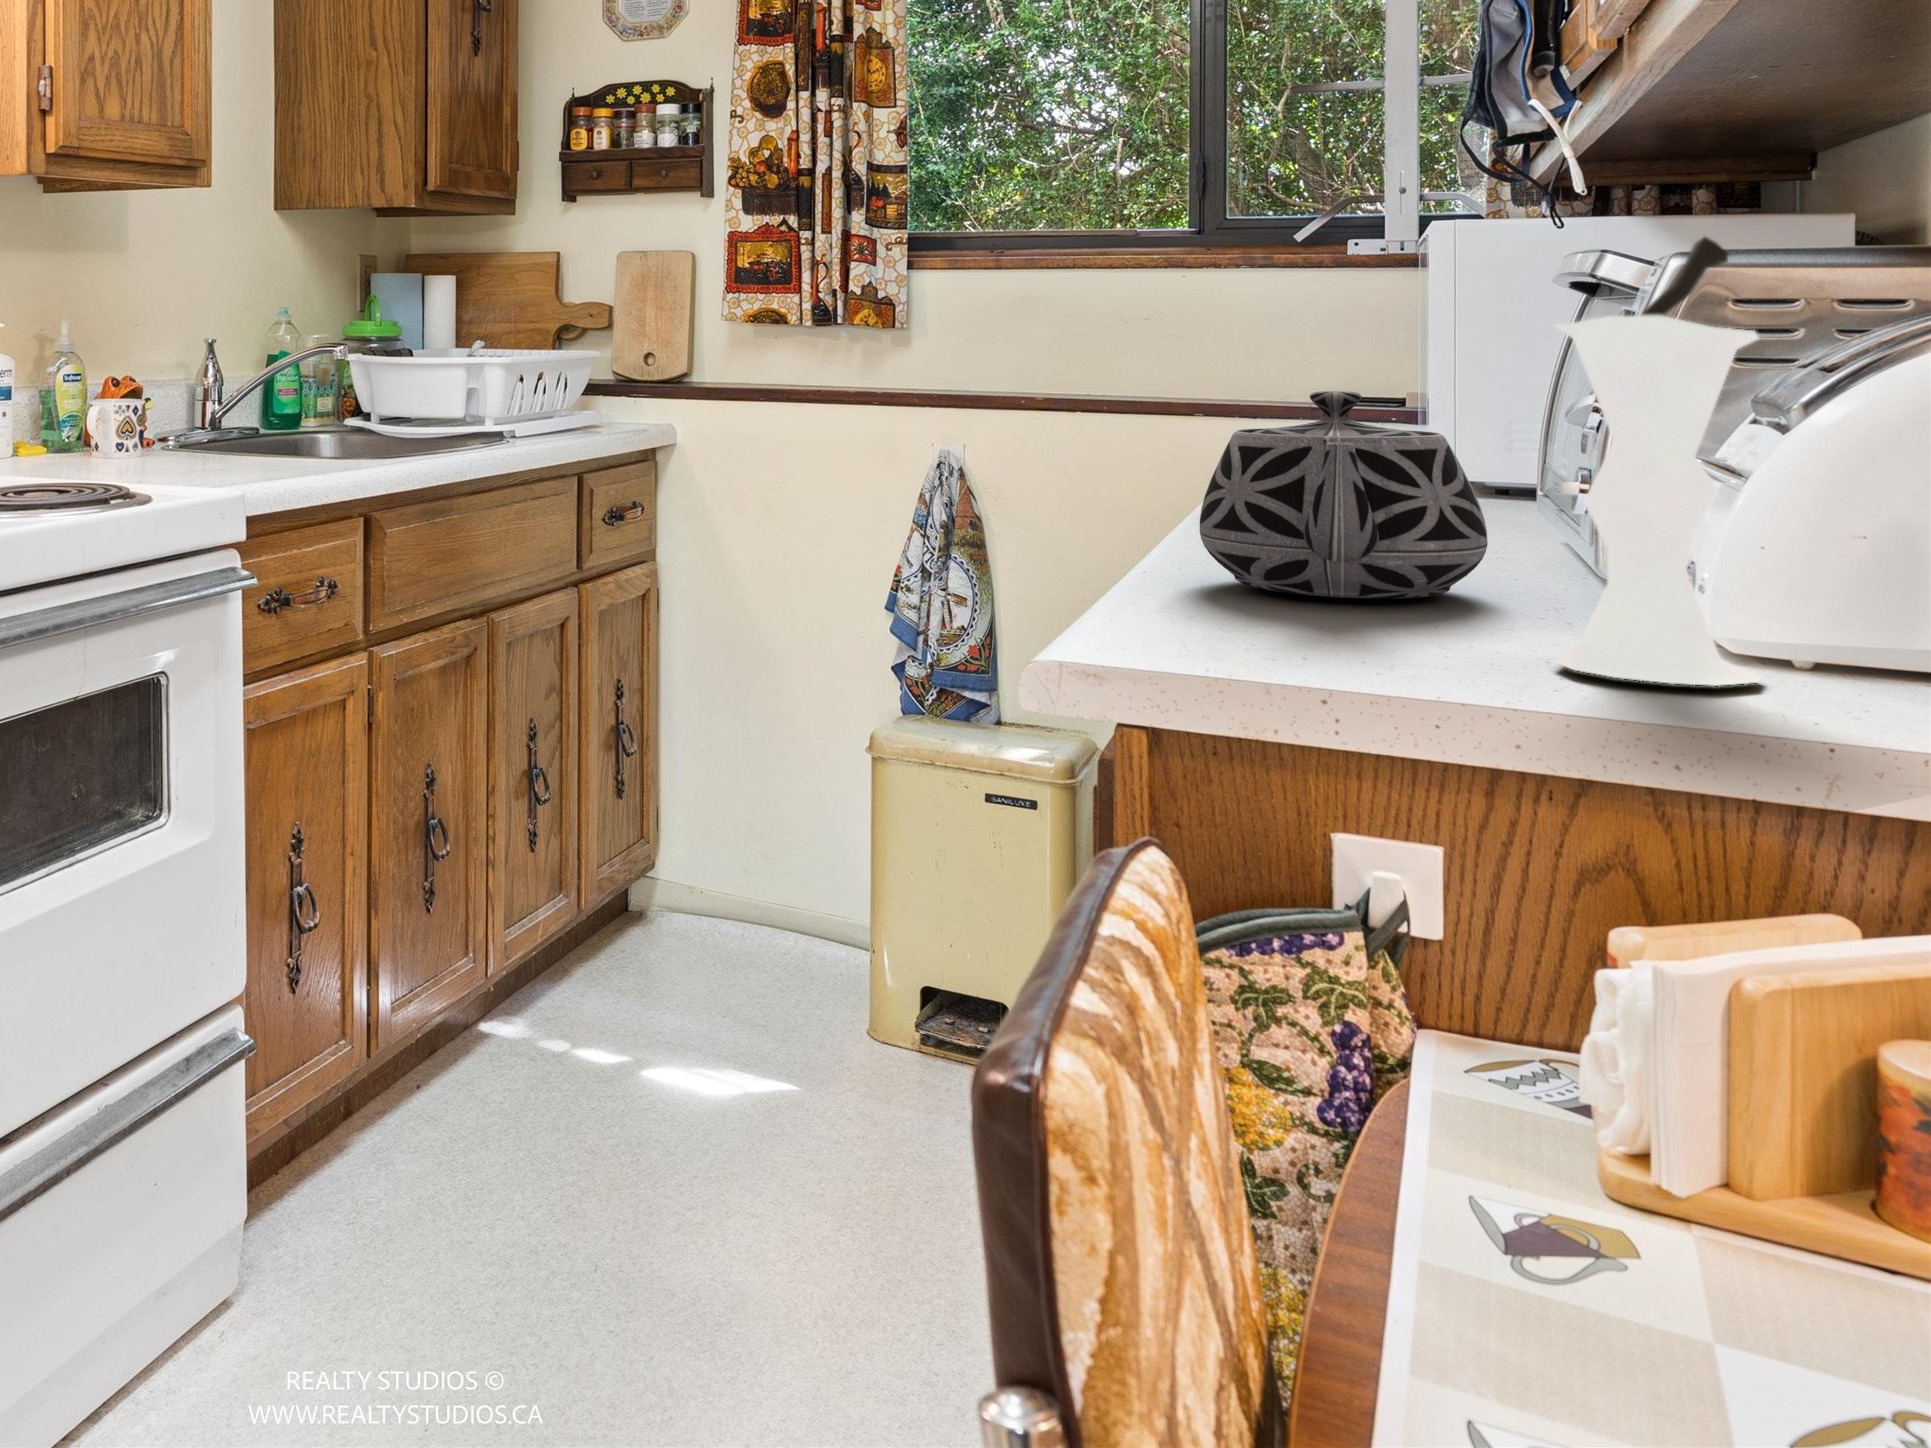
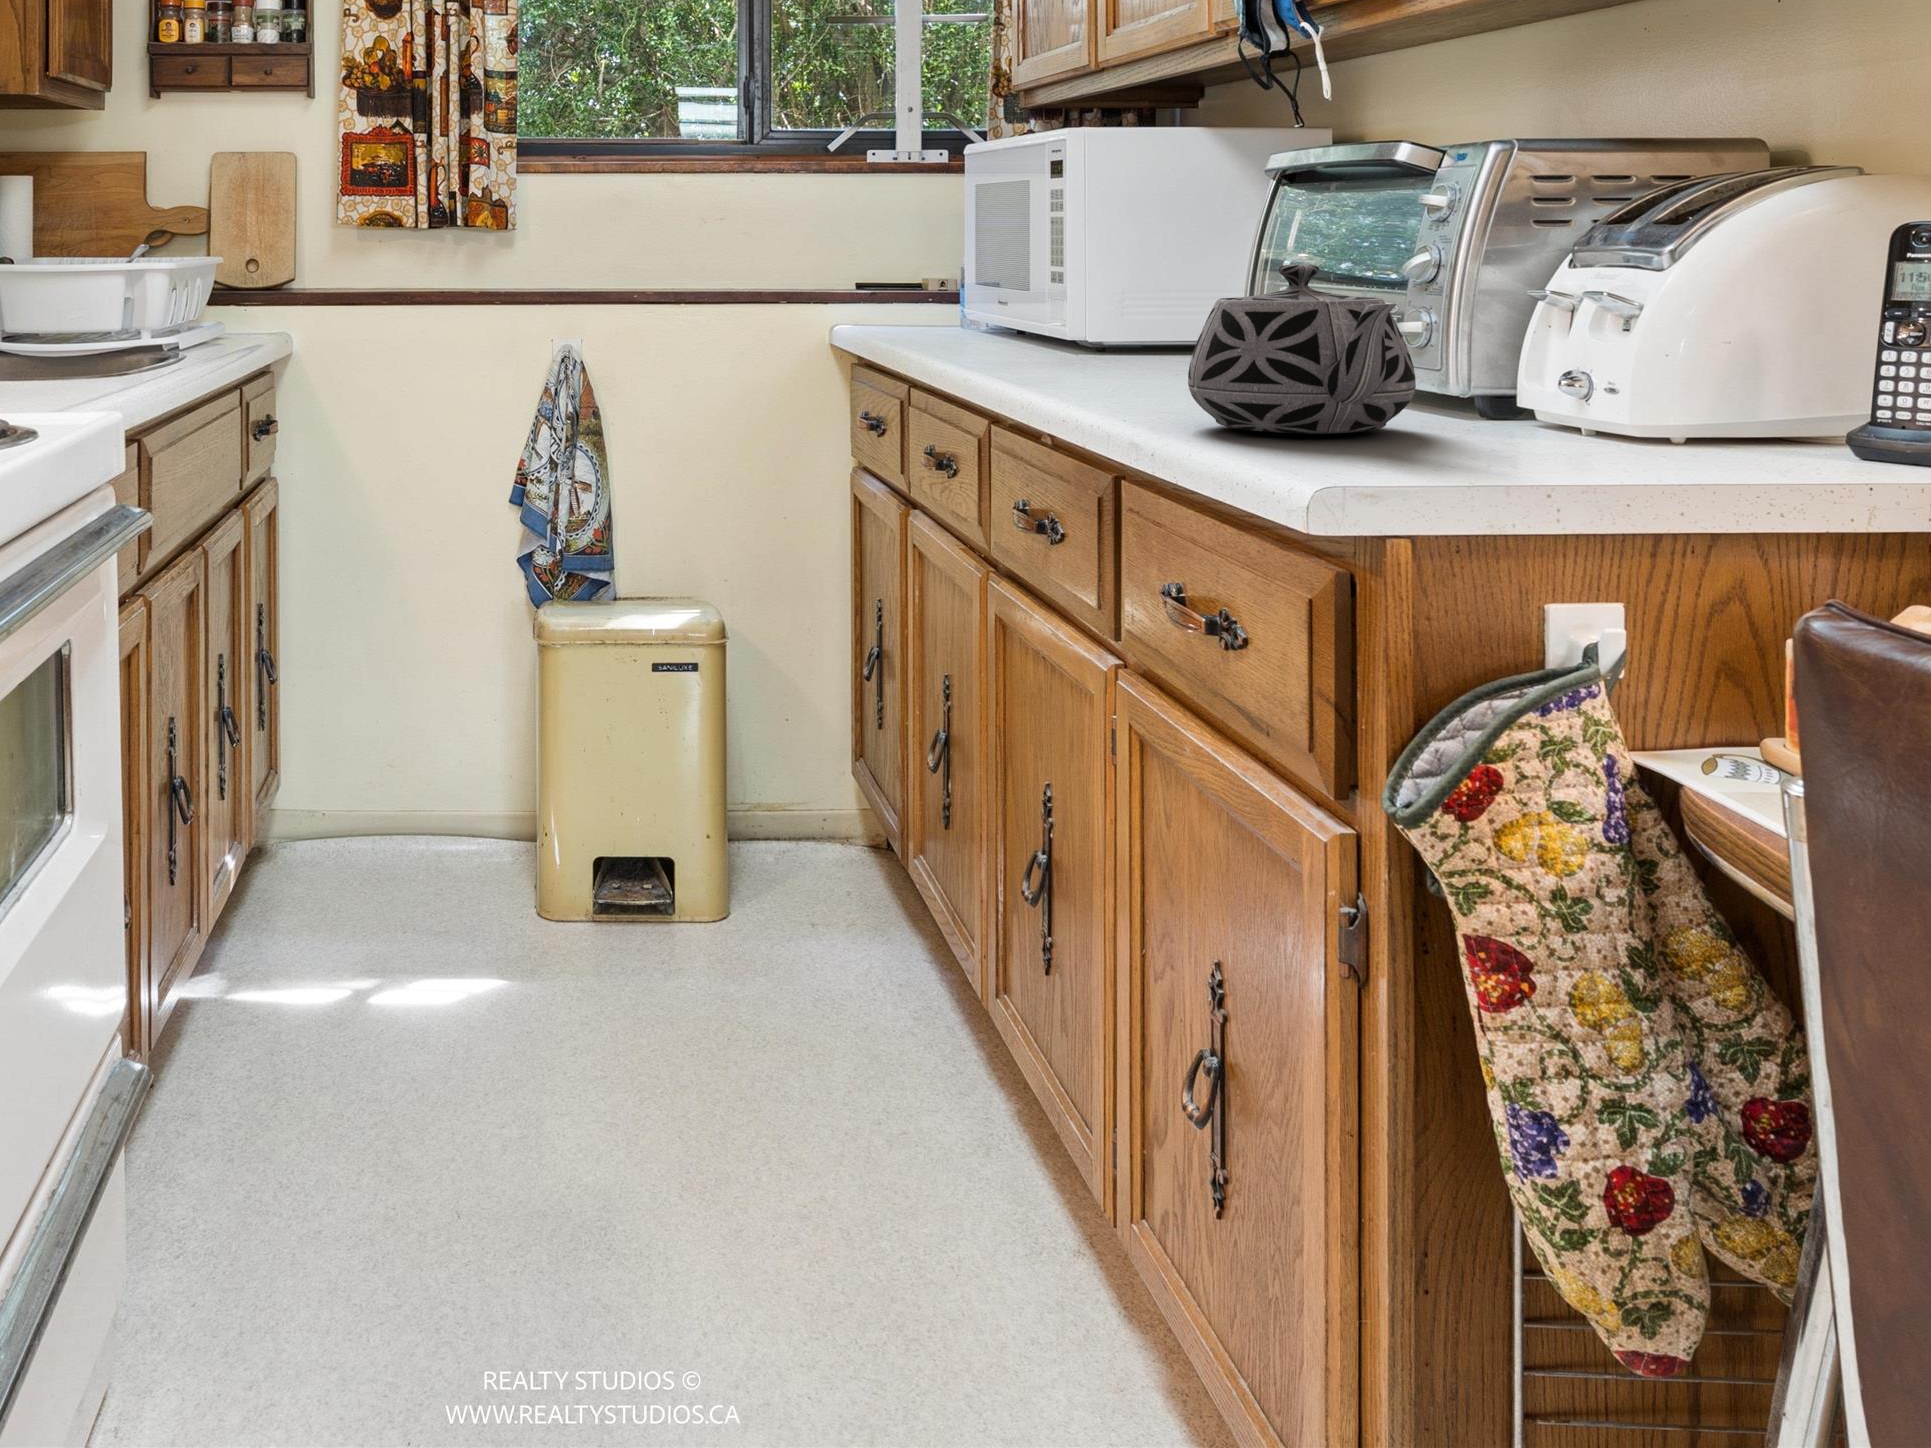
vase: present [1555,237,1763,686] -> none [1600,136,1755,471]

